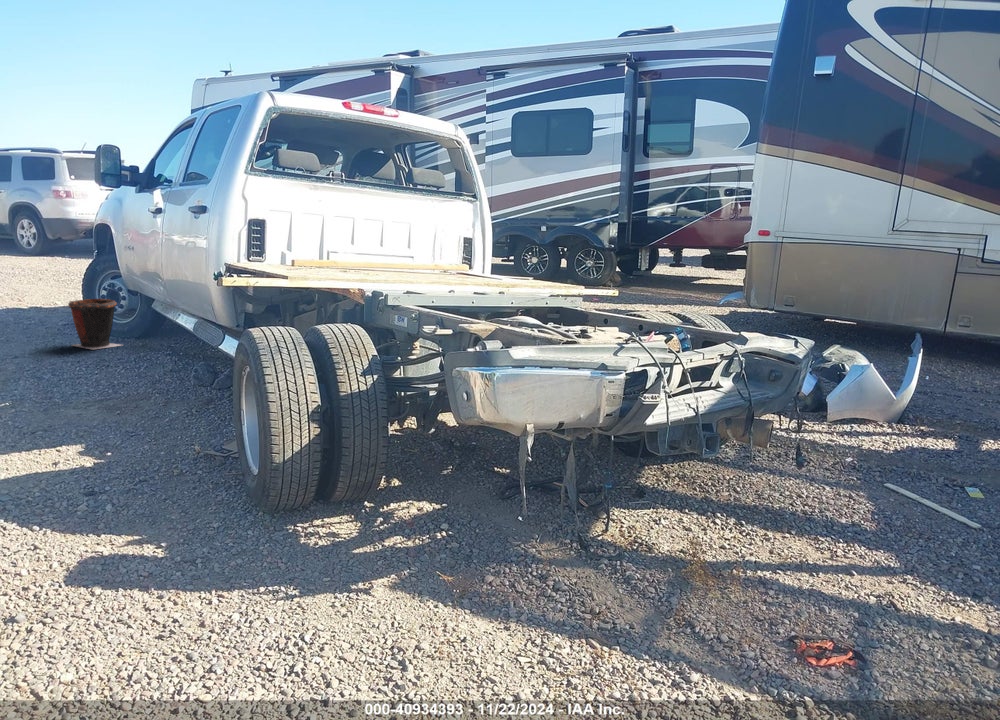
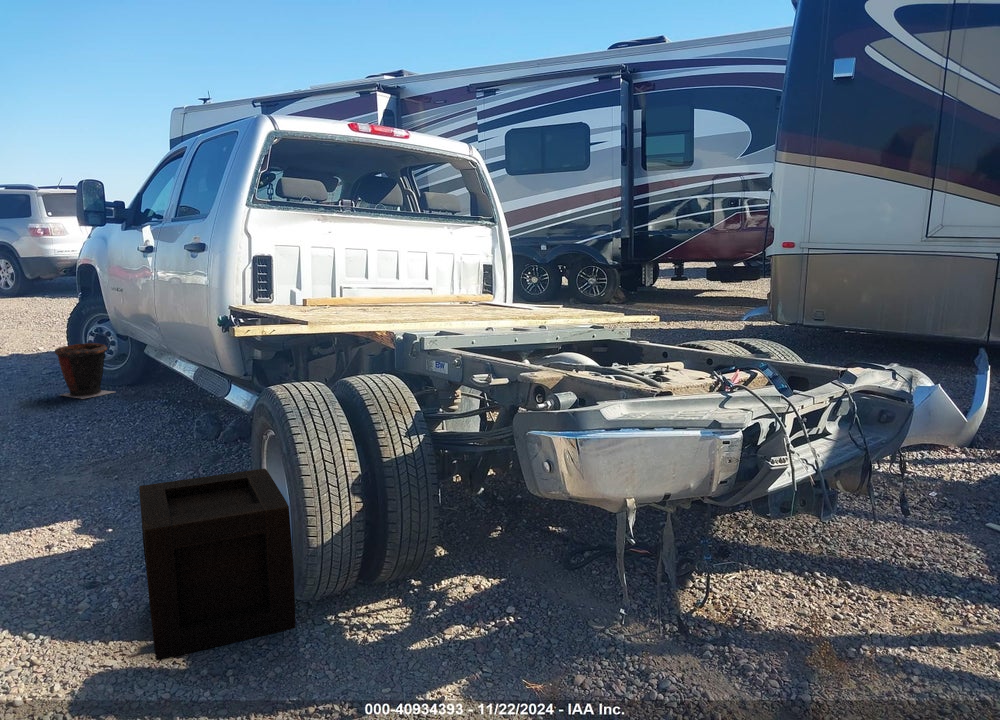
wooden crate: none [133,400,259,548] -> present [139,469,296,659]

